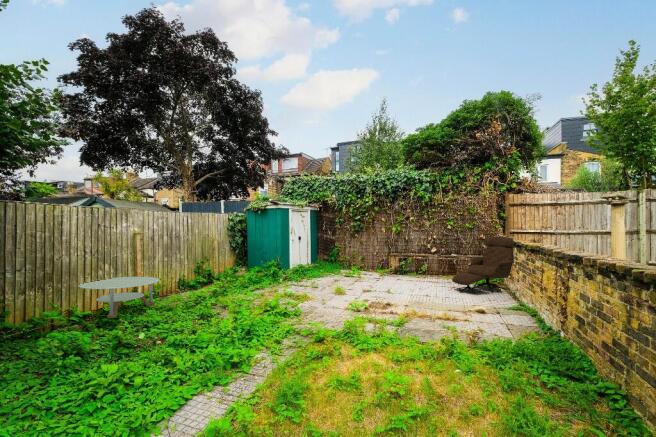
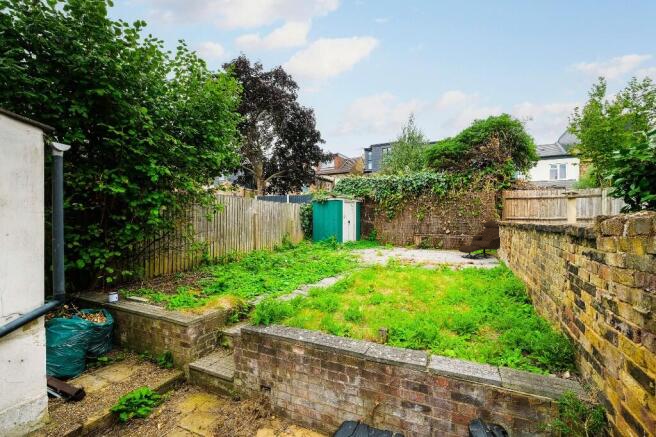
round table: present [79,277,159,318] -> none [230,242,272,263]

